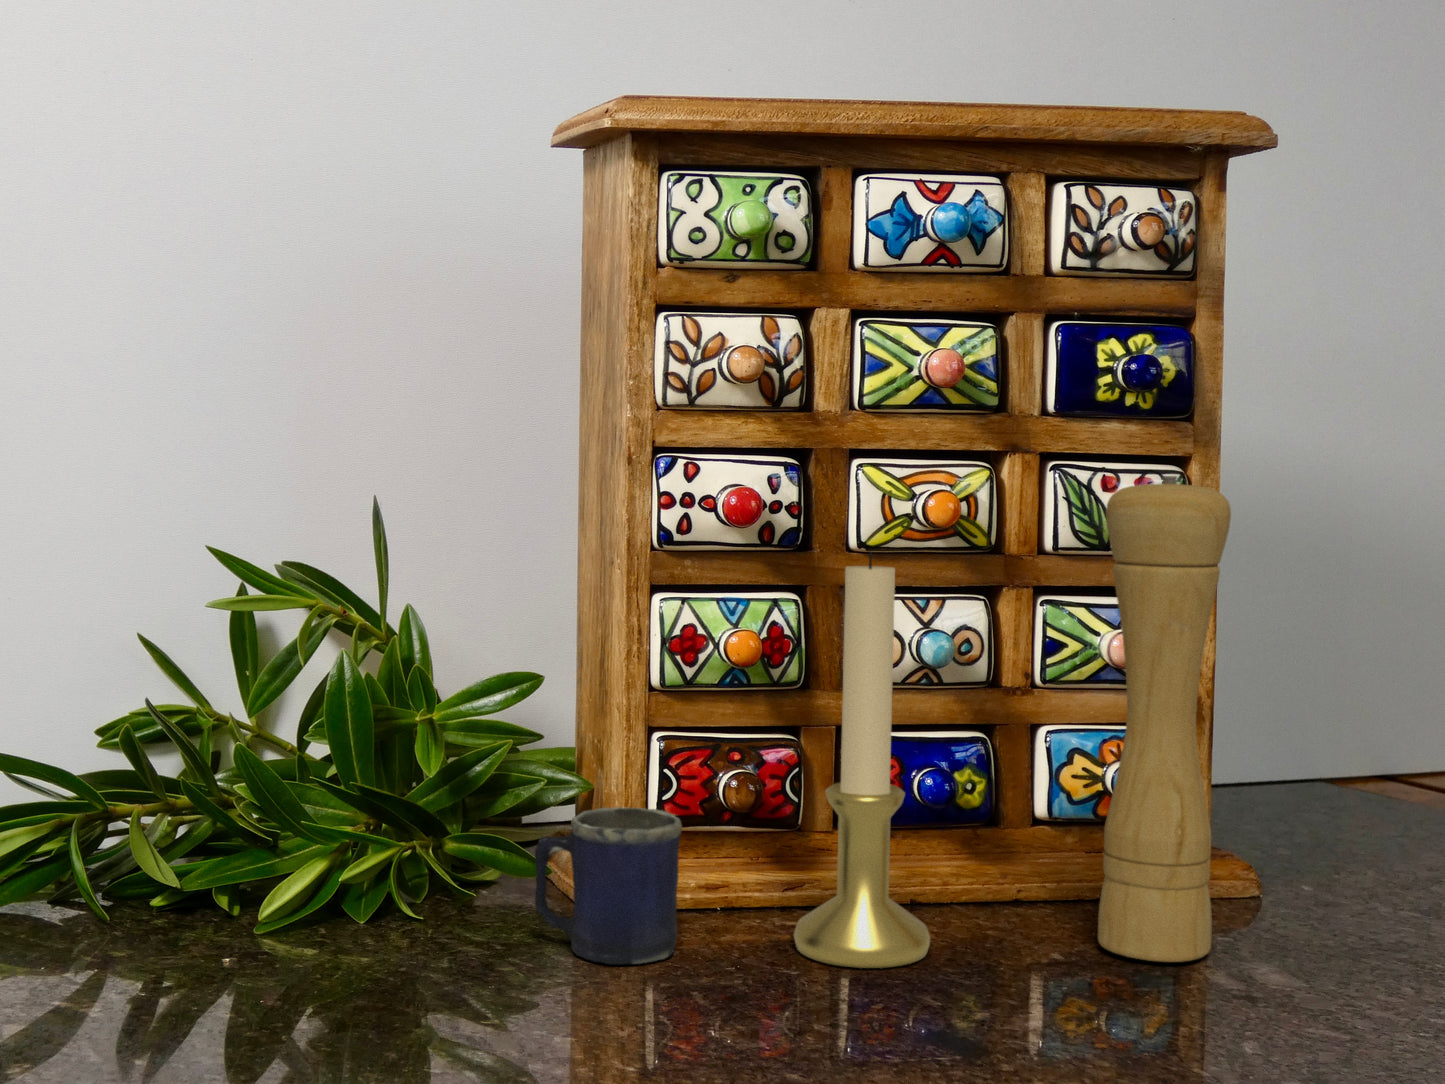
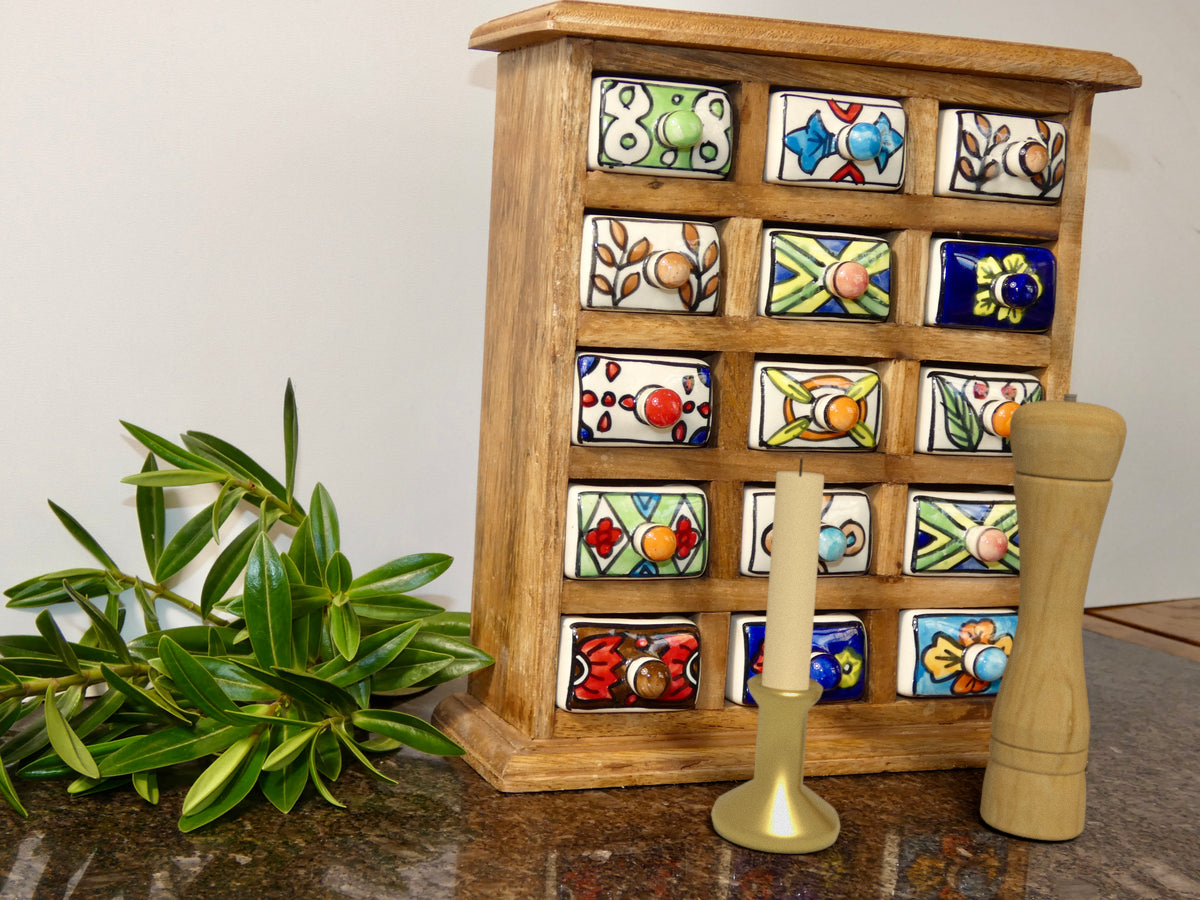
mug: present [535,807,682,964] -> none [470,697,617,855]

